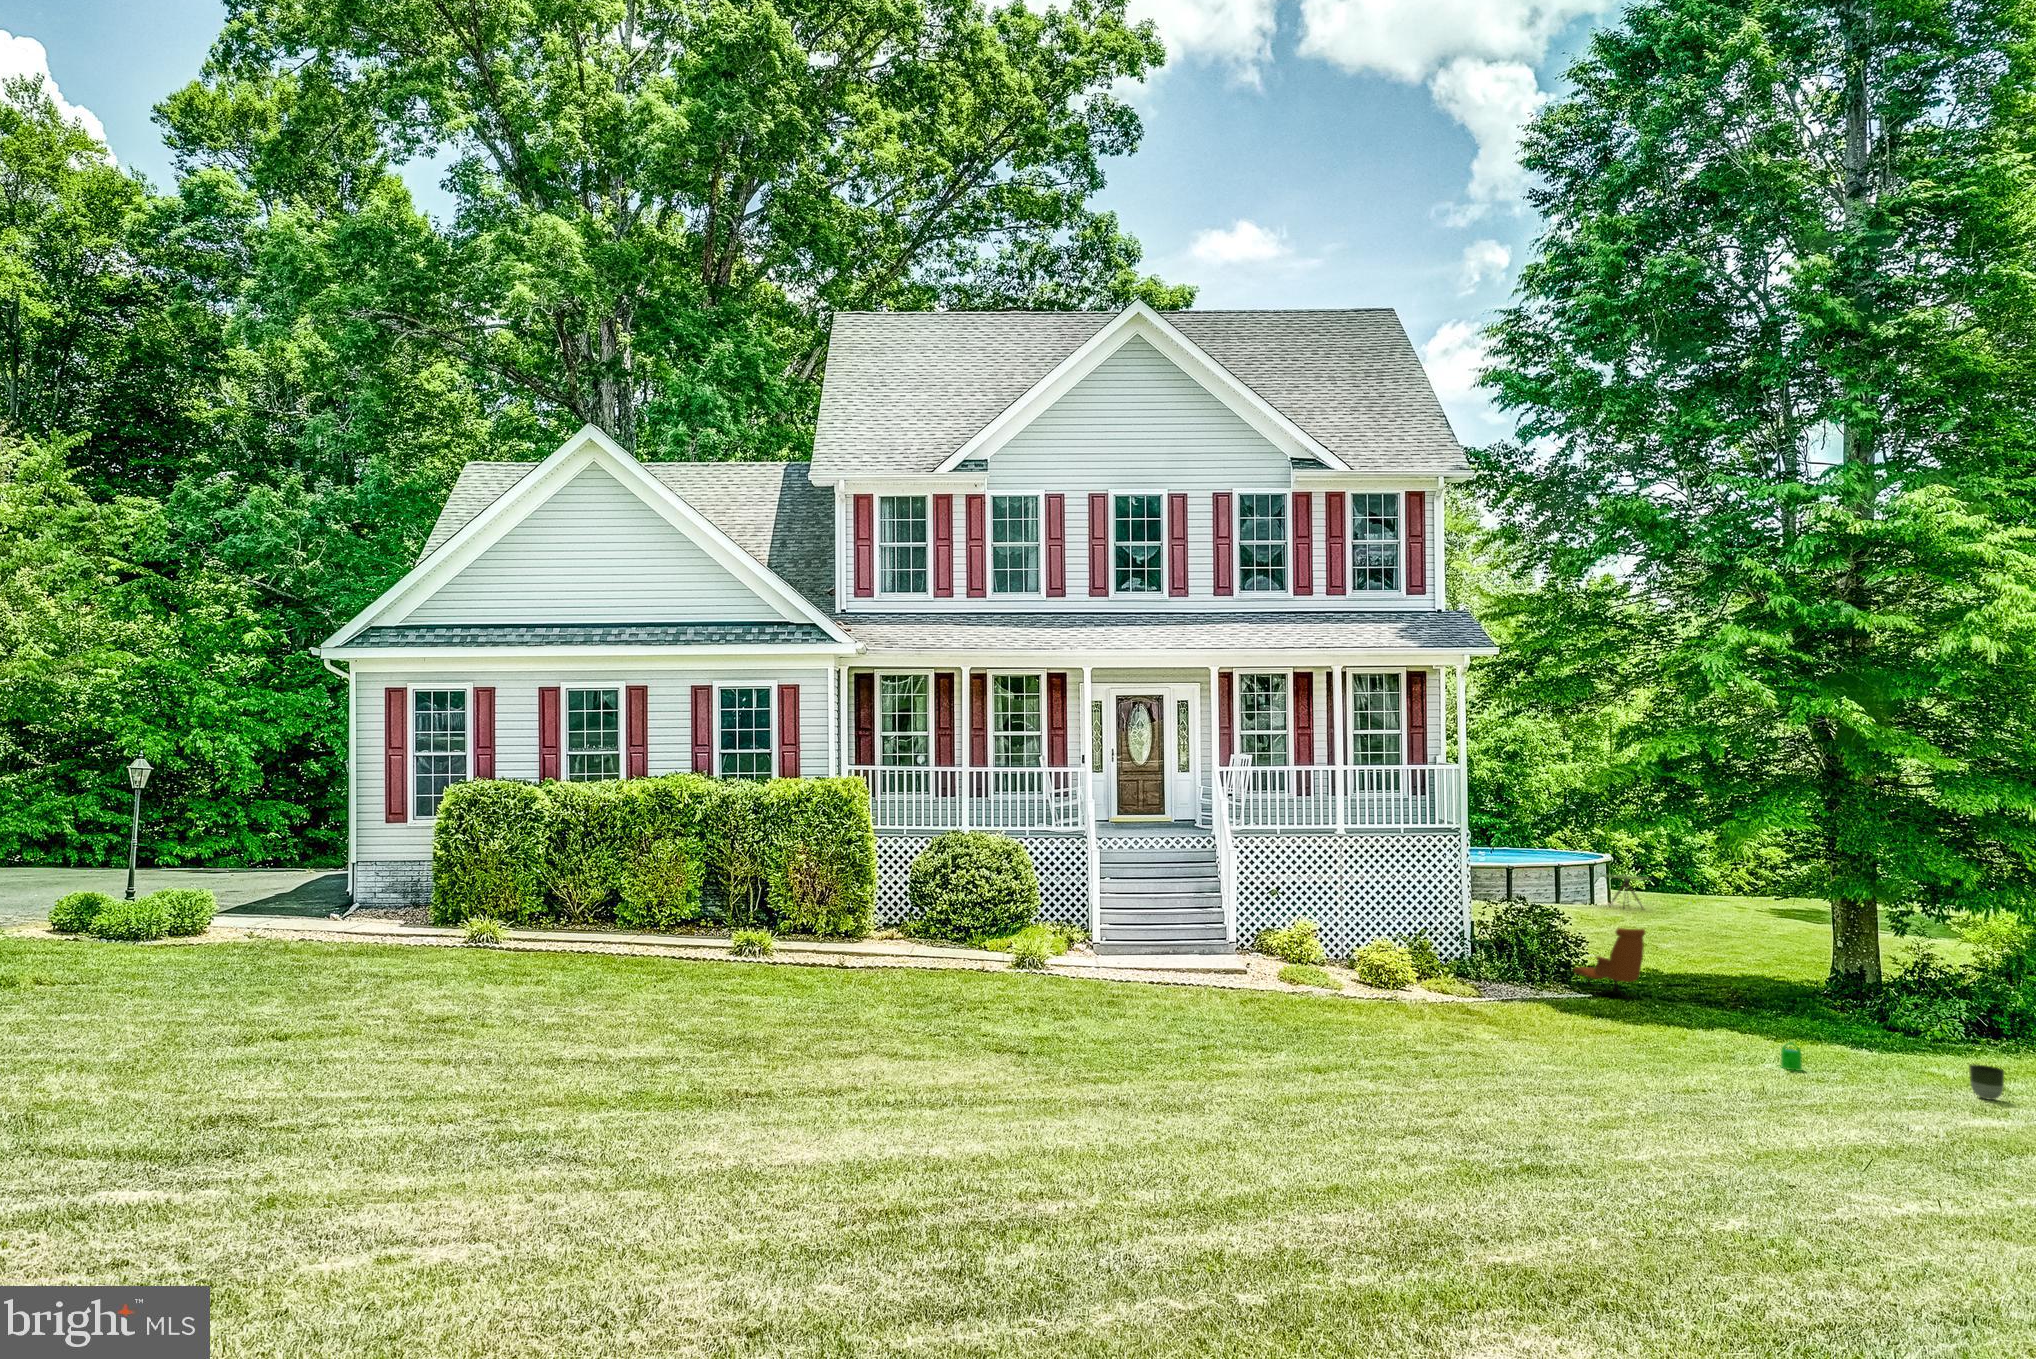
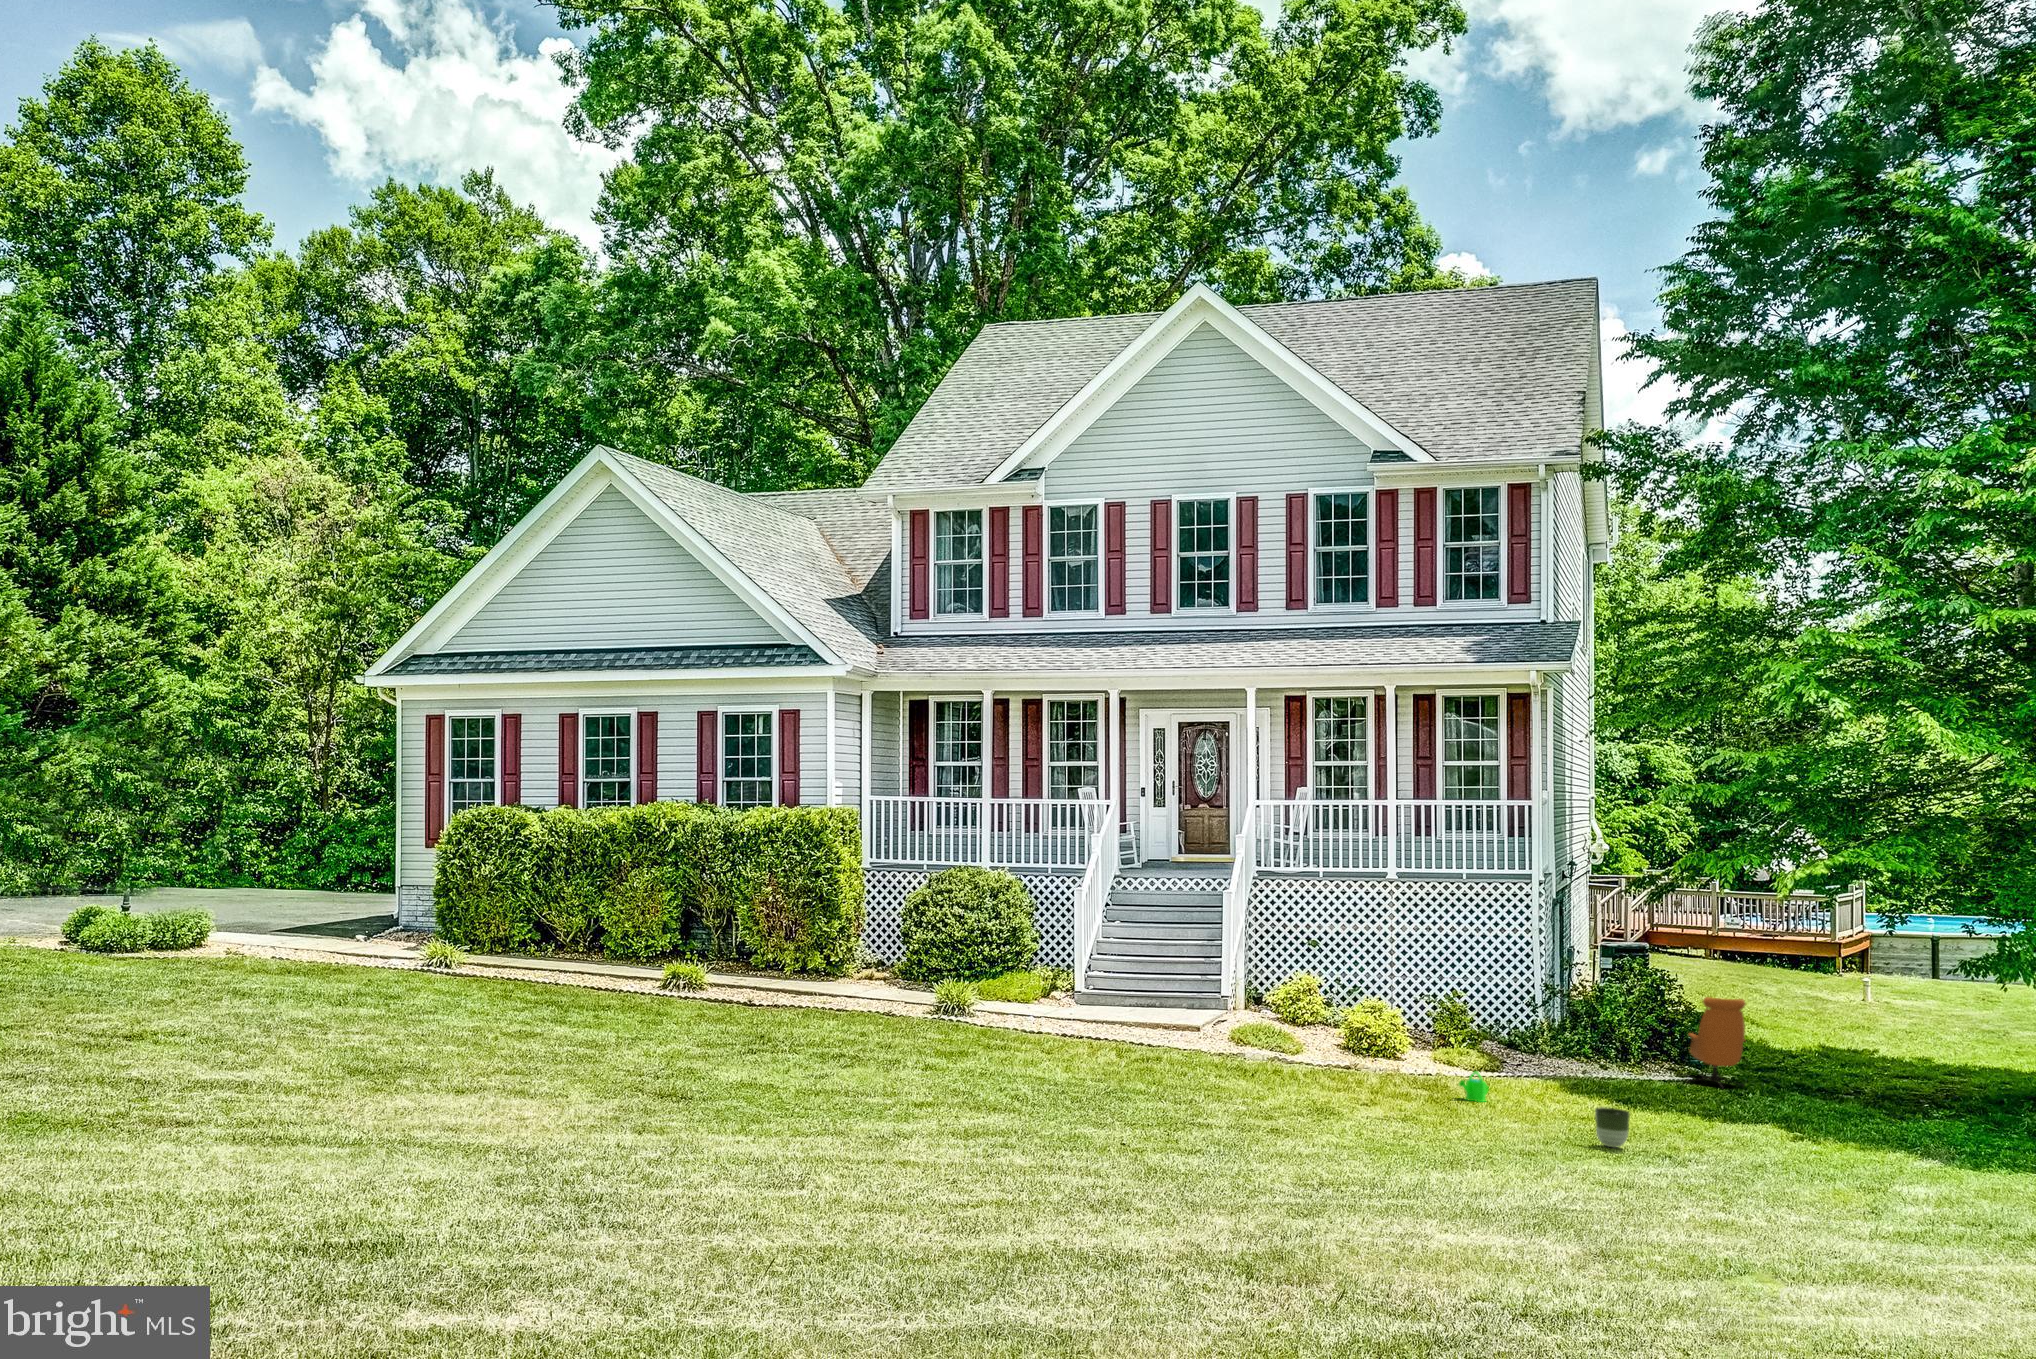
round table: present [1603,875,1650,907] -> none [1921,961,1994,1009]
watering can: present [1781,1042,1802,1071] -> present [1459,1071,1489,1102]
planter: present [1969,1064,2004,1100] -> present [1595,1107,1630,1148]

